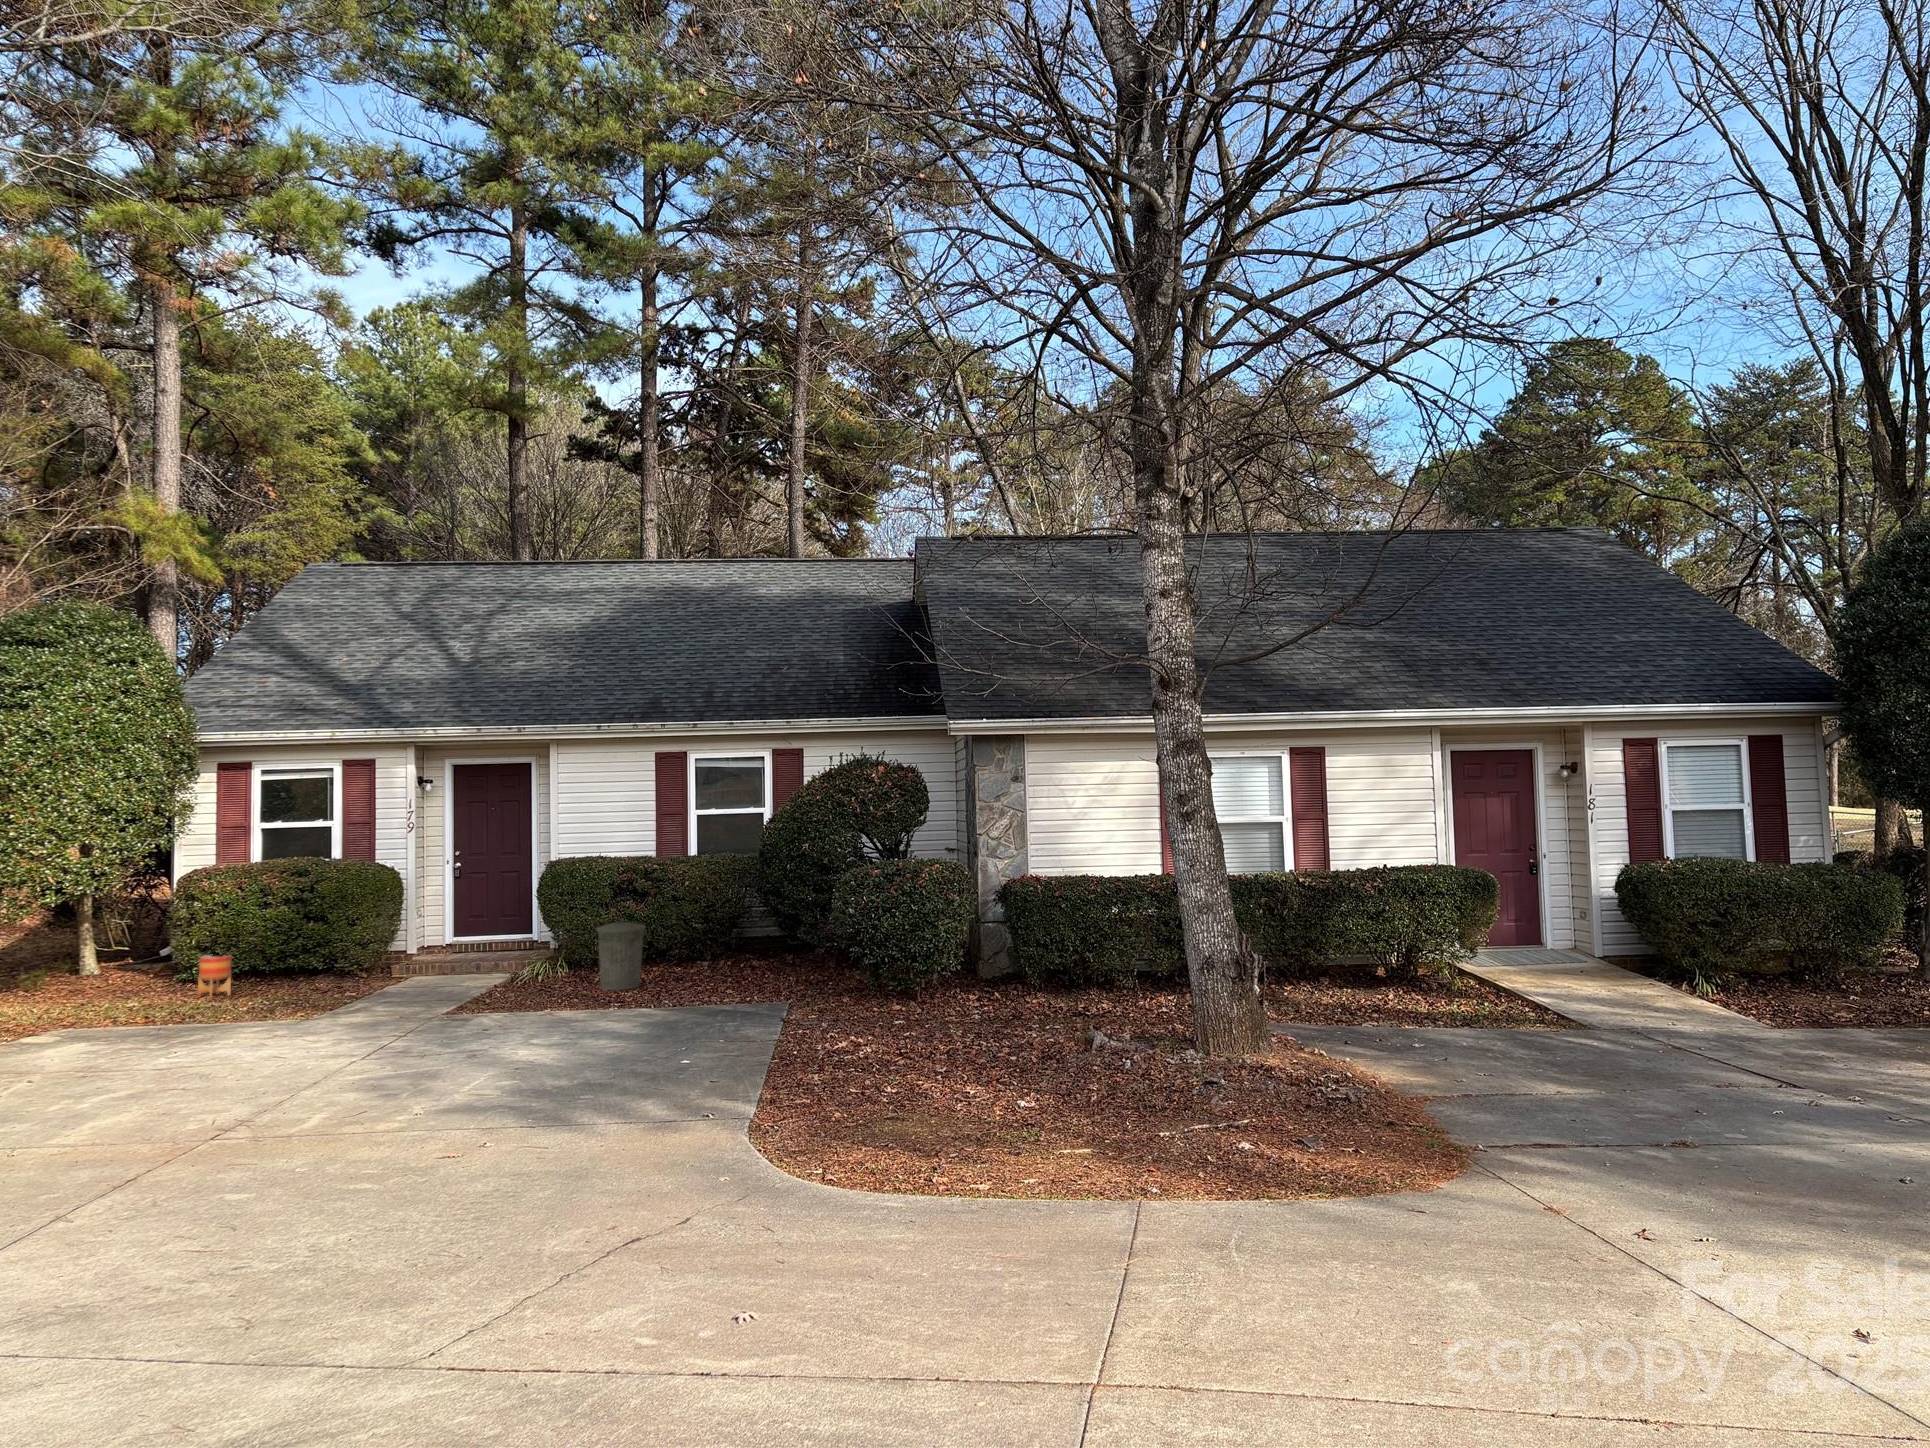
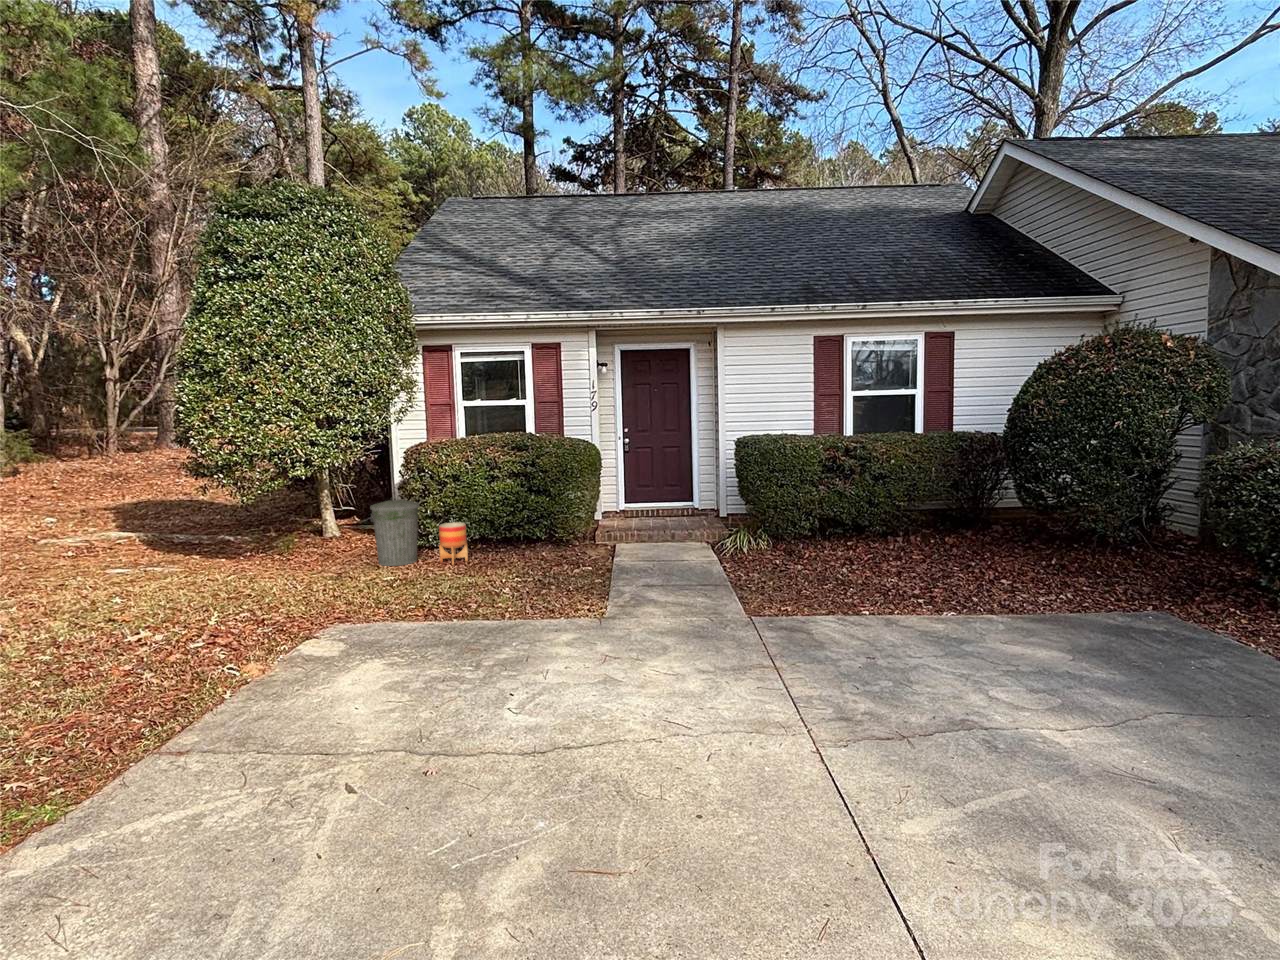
trash can: present [597,919,645,990] -> present [370,499,419,566]

